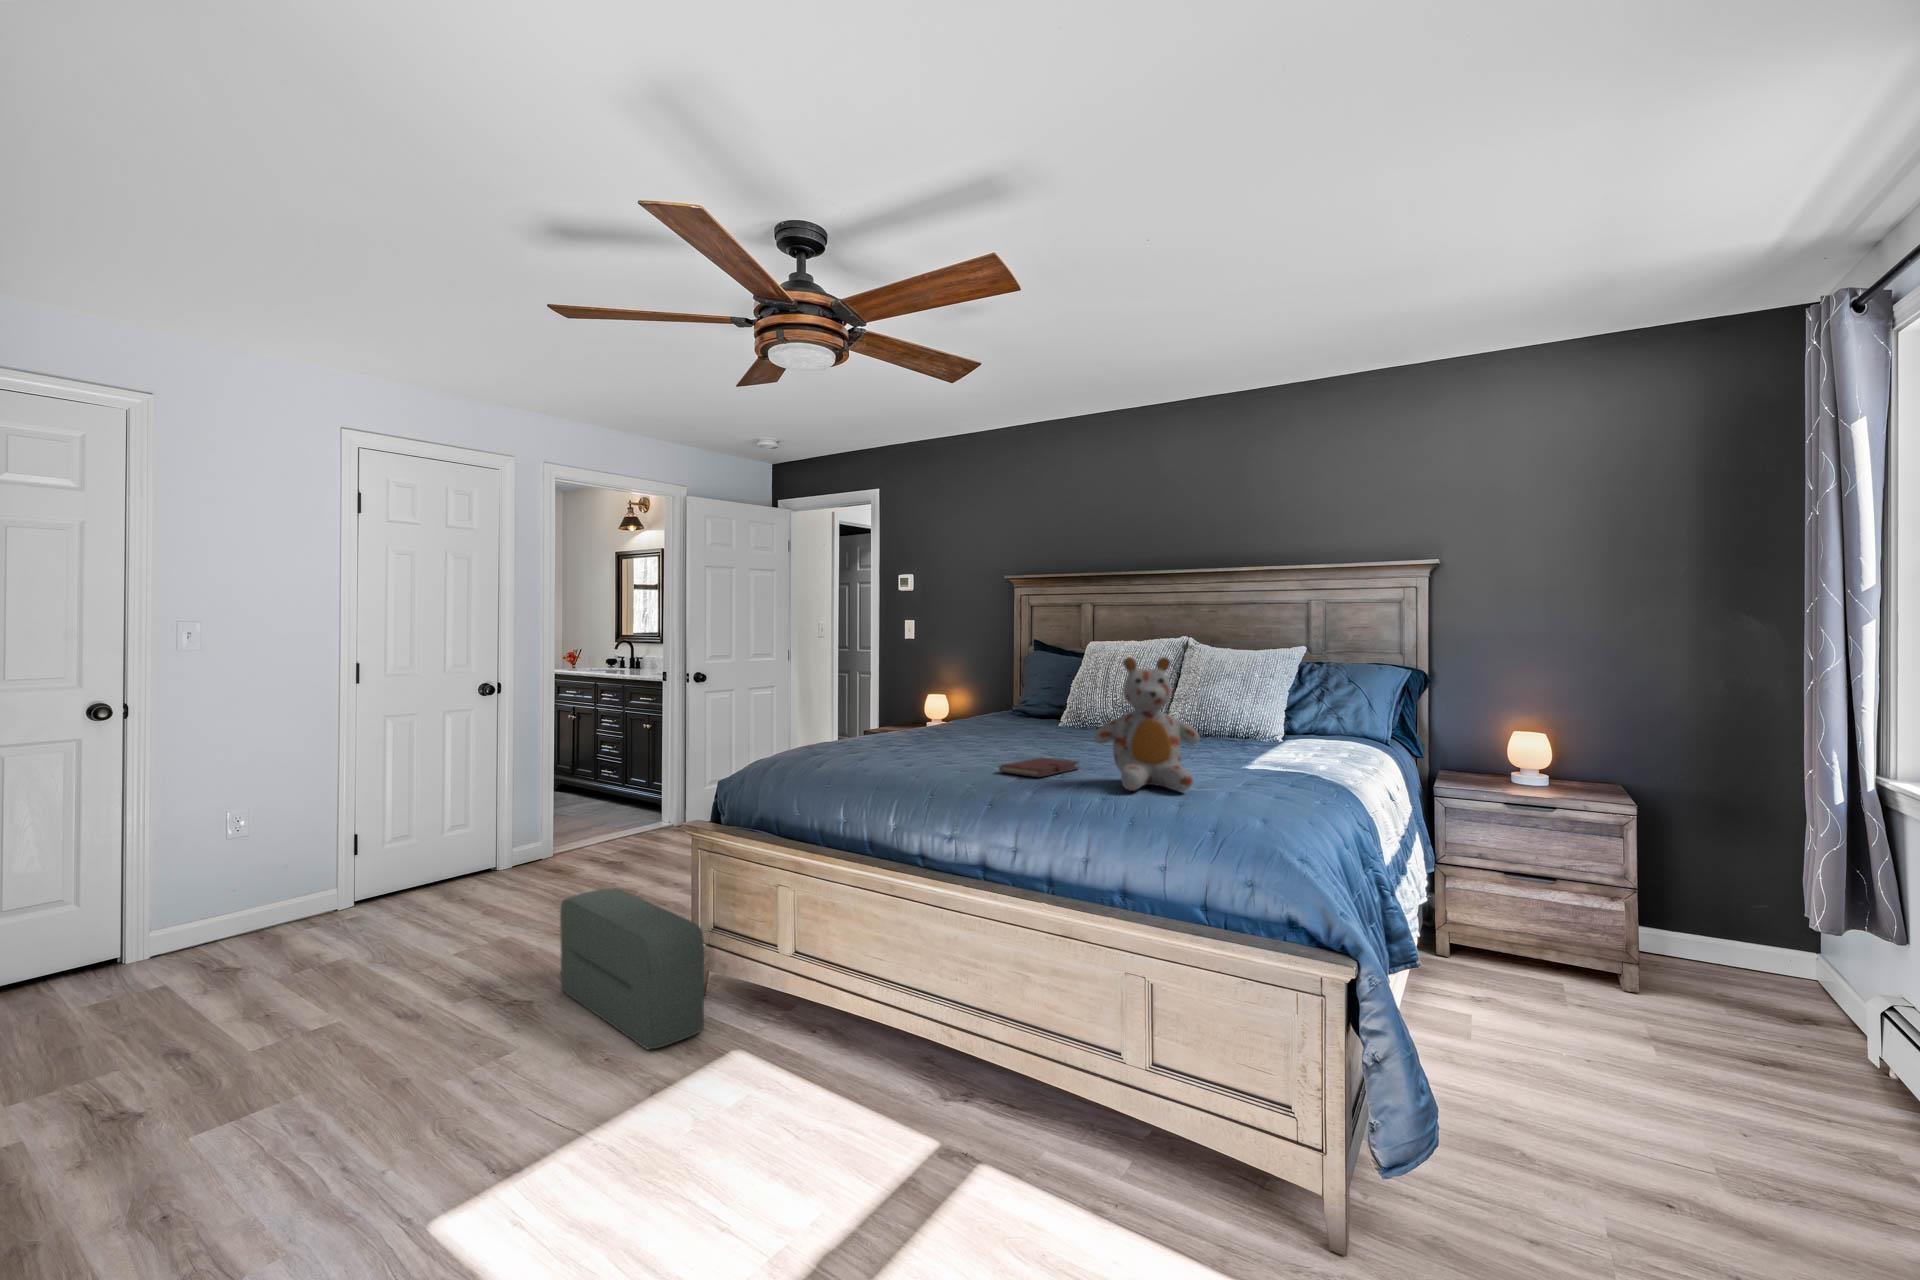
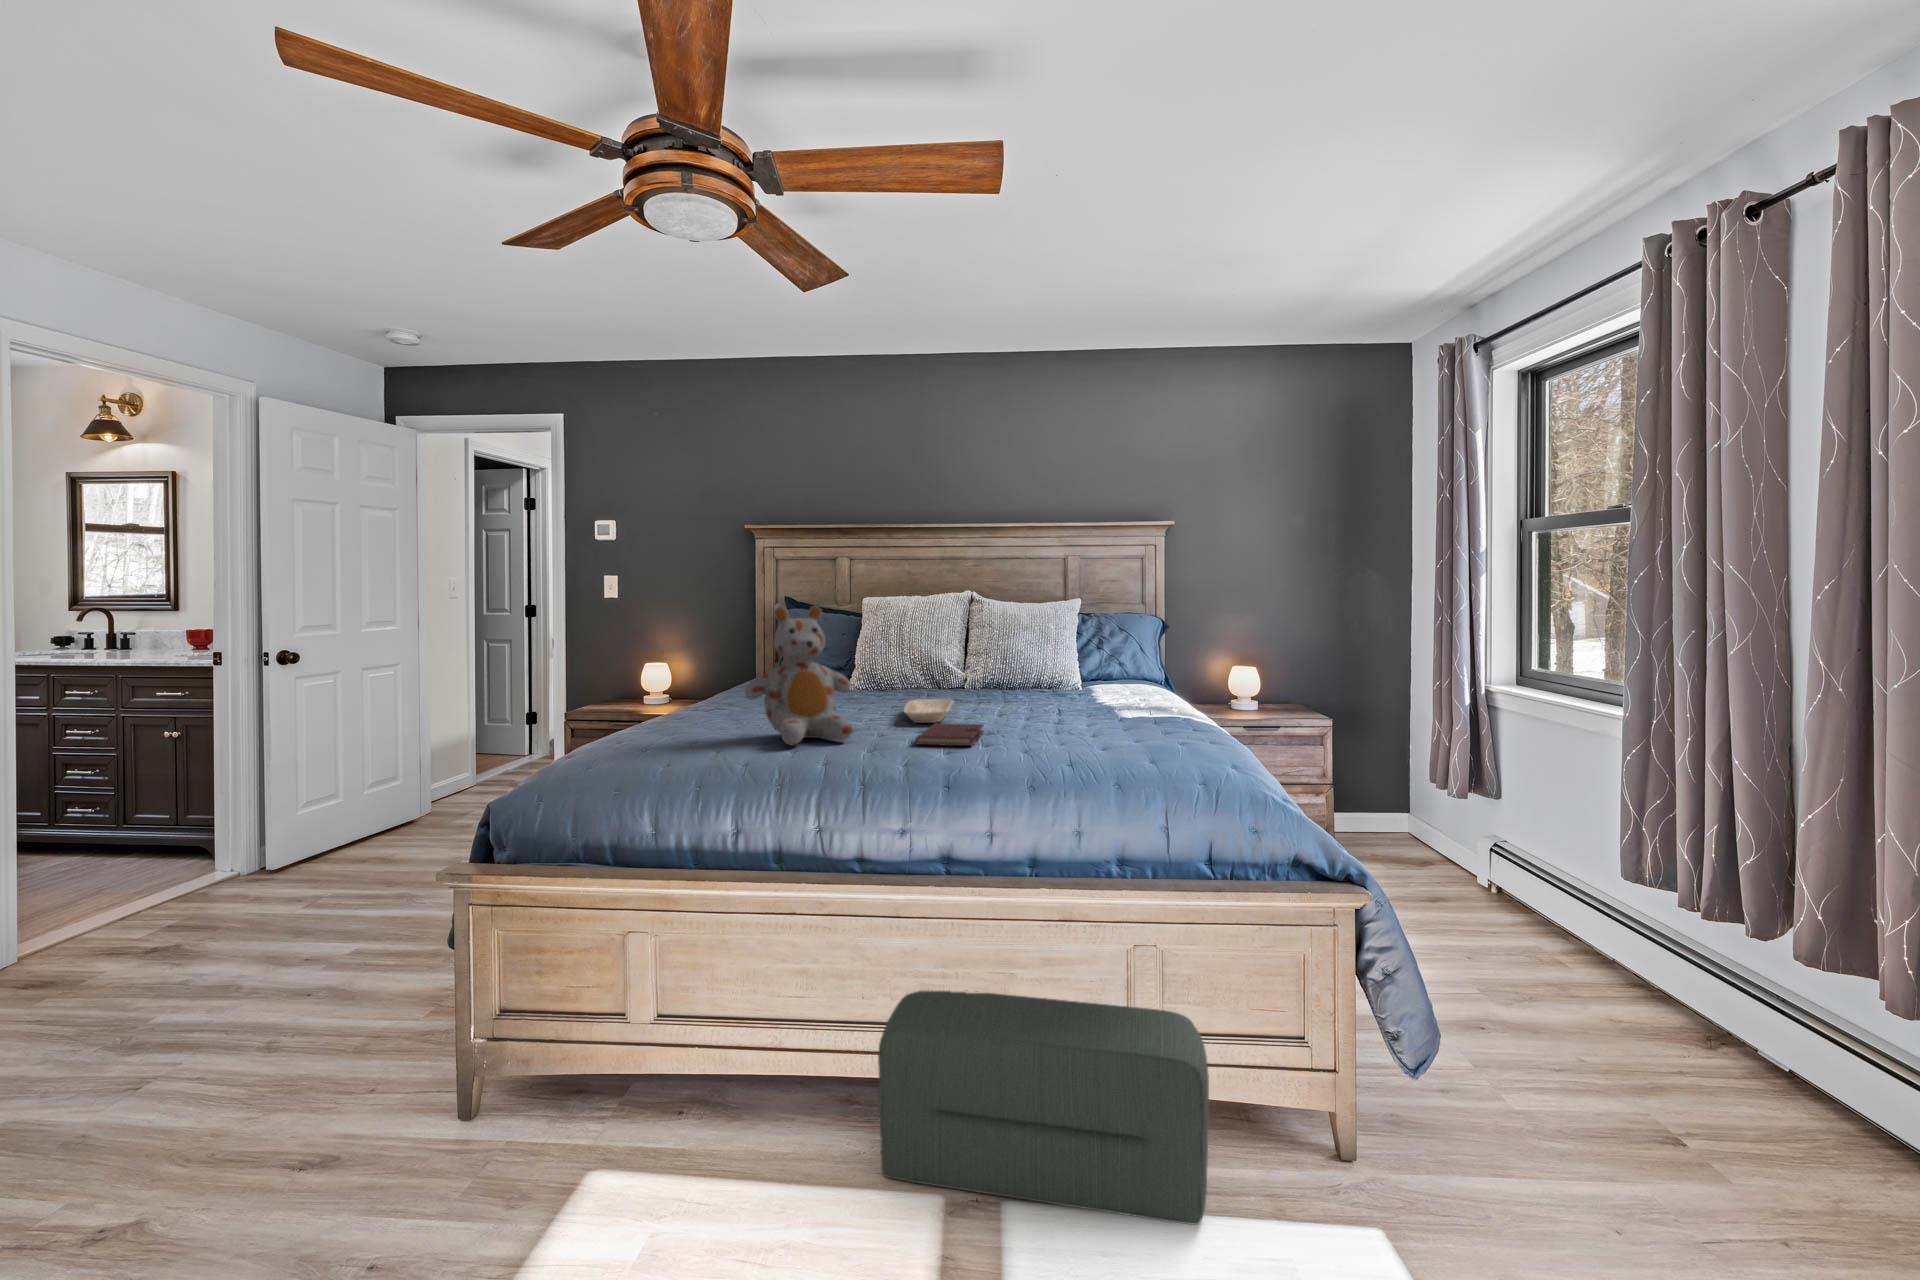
stuffed bear: present [1094,657,1200,791] -> present [745,606,853,746]
tray: none [1031,738,1100,758] -> present [904,699,954,723]
pouf: present [560,888,704,1049] -> present [878,991,1209,1225]

